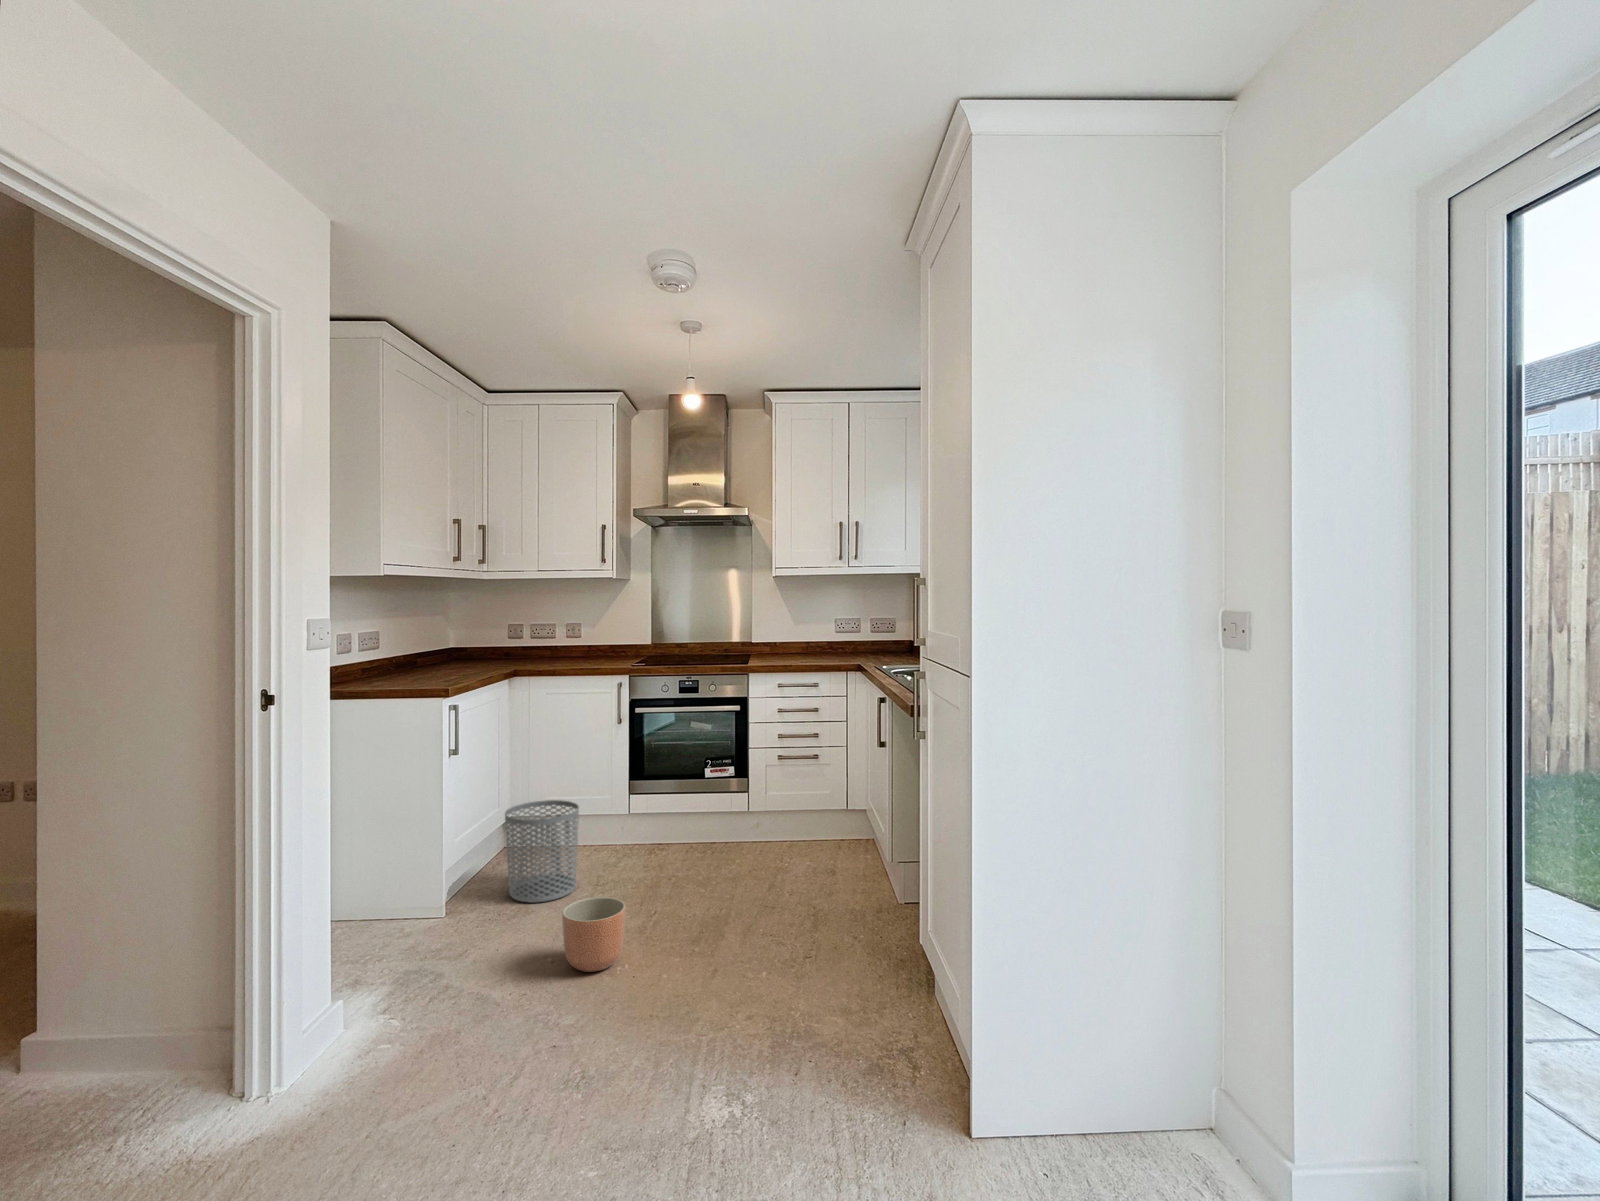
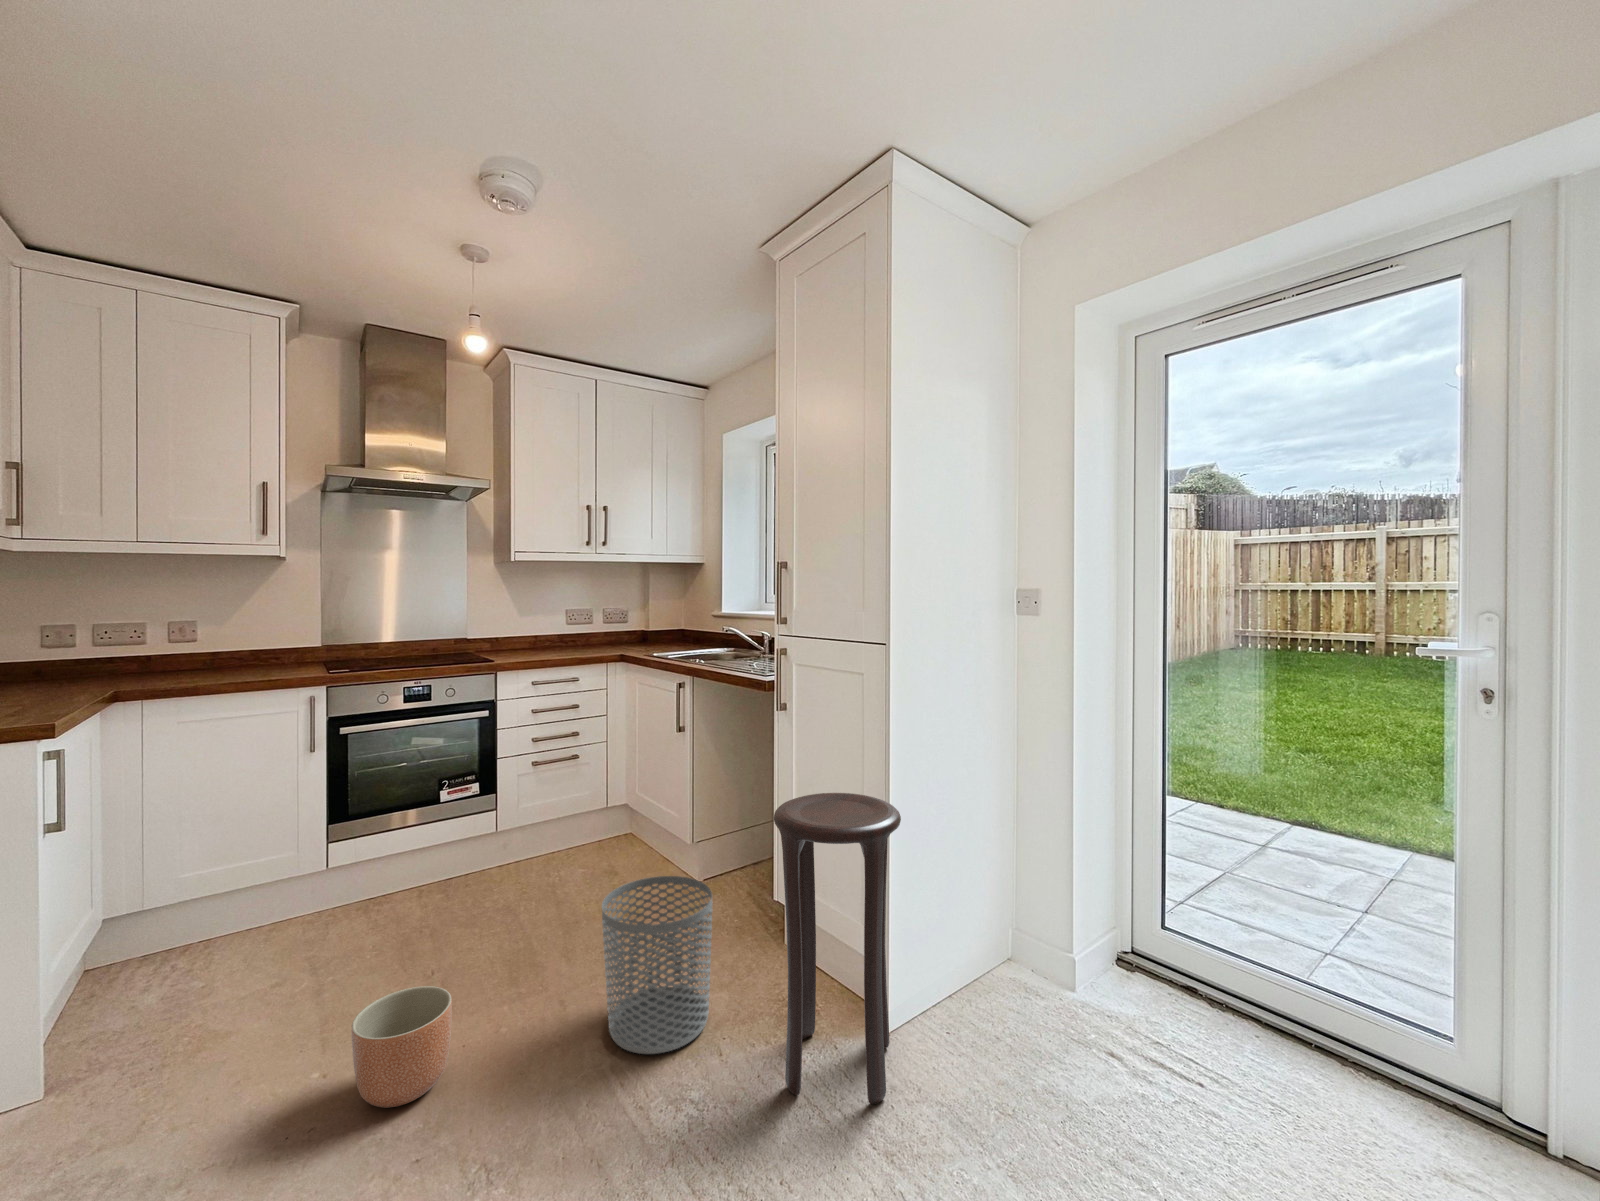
waste bin: present [505,800,579,903] -> present [602,876,712,1054]
stool: none [816,805,934,1091] -> present [774,793,901,1104]

